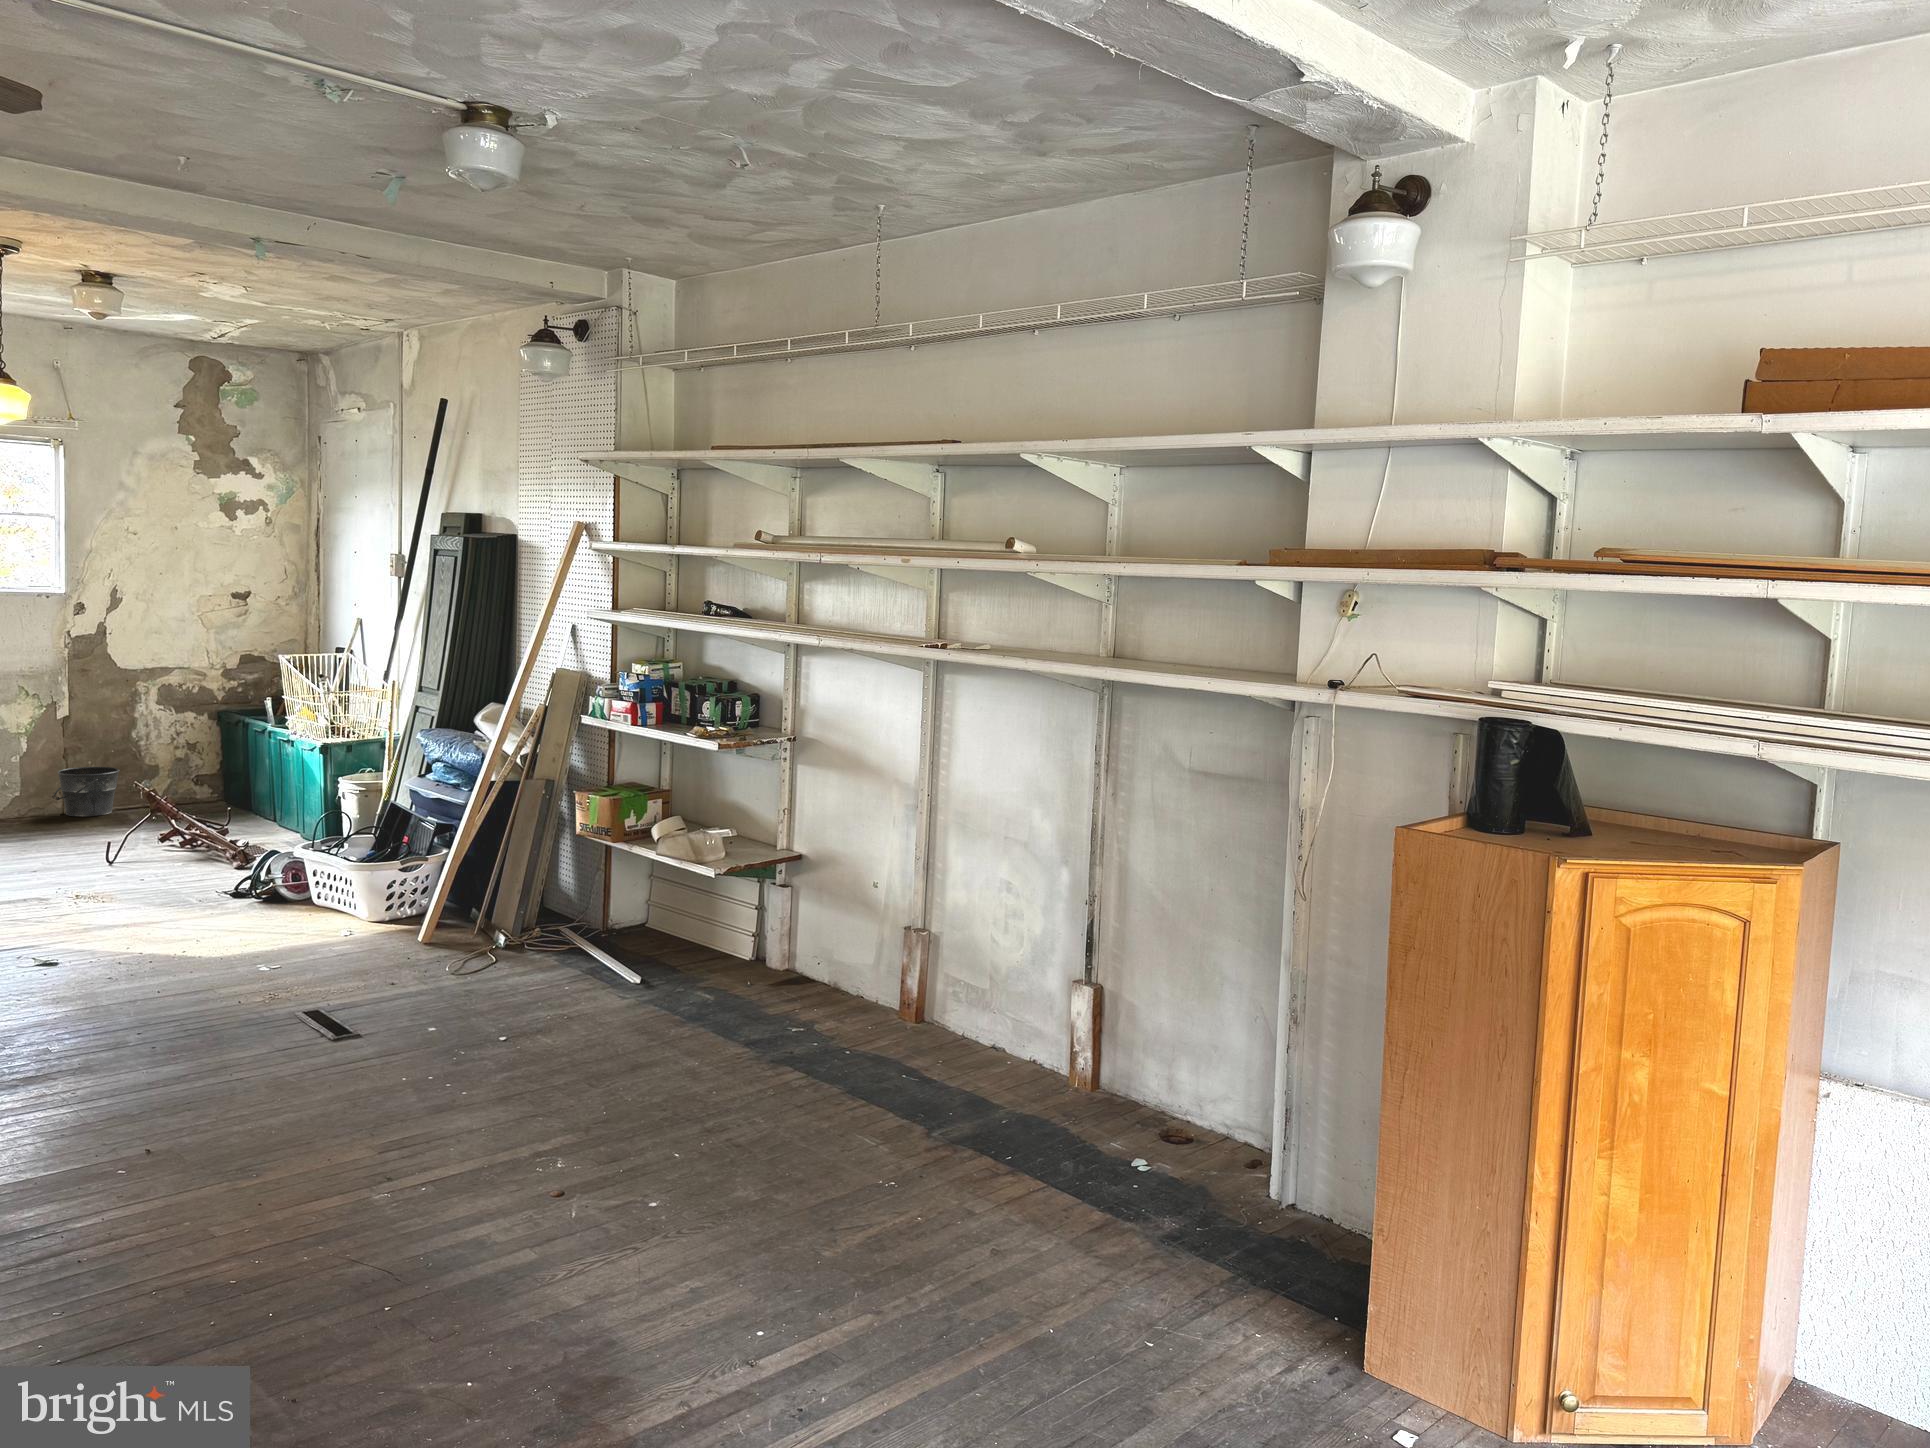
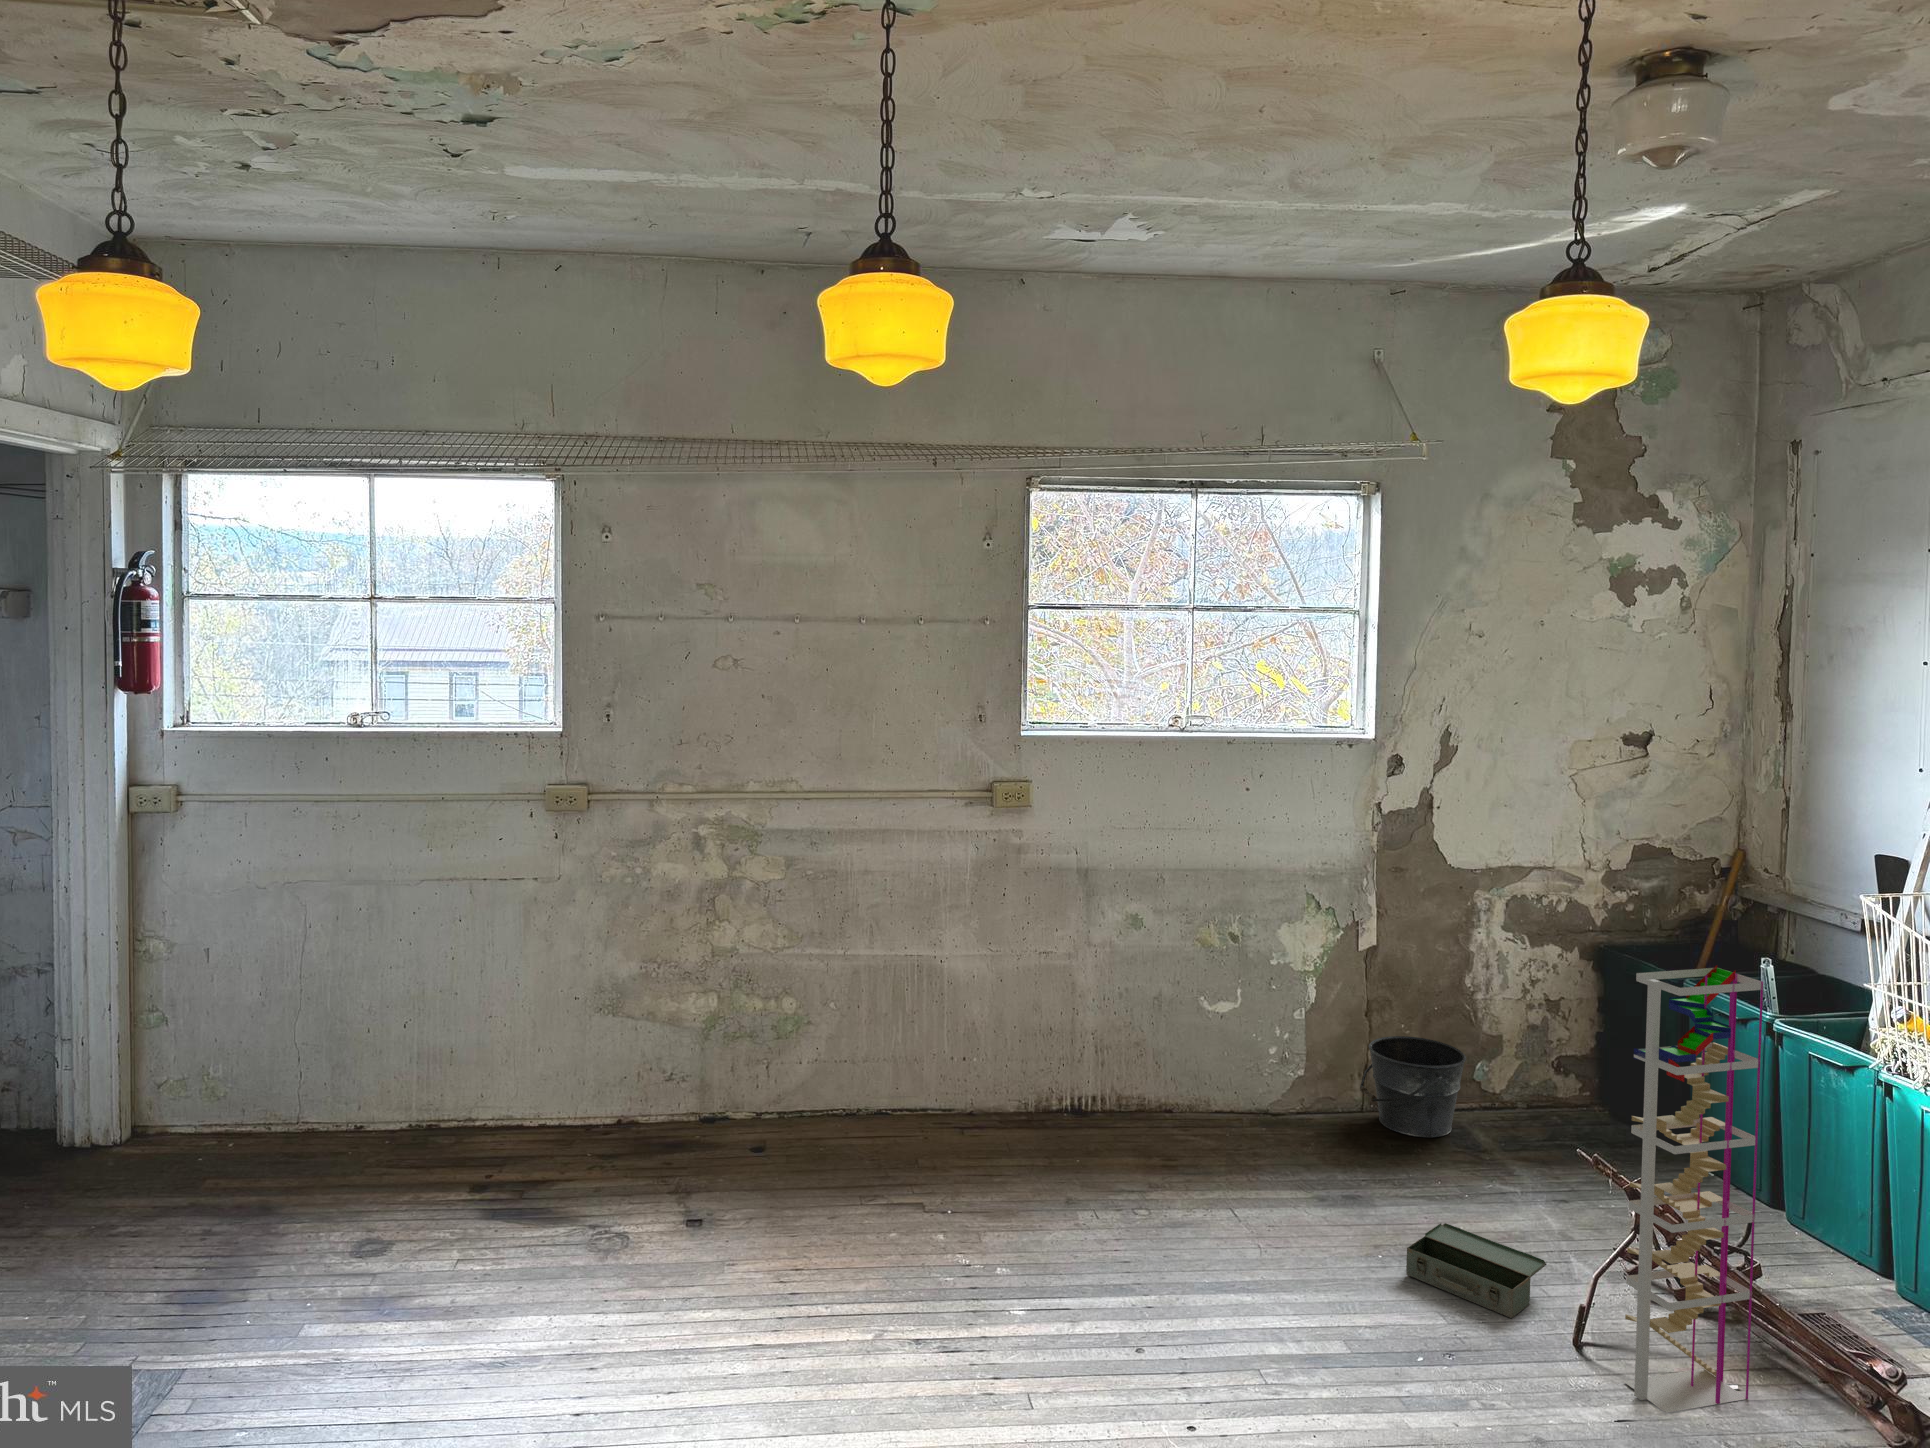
shelving unit: none [119,677,176,863] -> present [1624,965,1763,1413]
toolbox: none [32,829,109,854] -> present [1406,1223,1547,1318]

